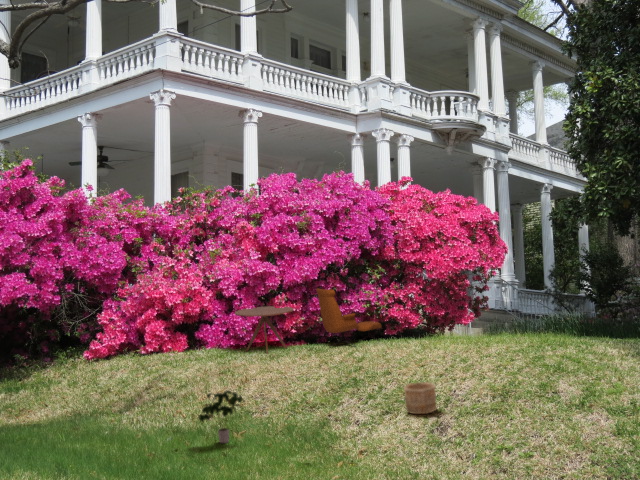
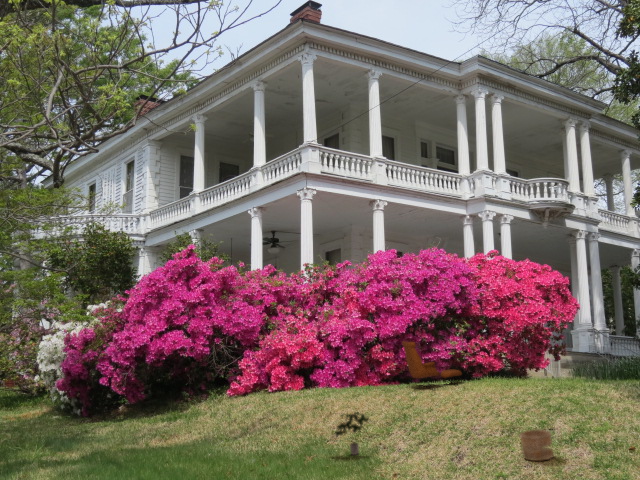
round table: present [235,306,293,353] -> none [338,356,385,394]
wooden bucket: present [404,382,437,414] -> present [520,430,553,461]
potted plant: present [198,391,245,443] -> present [335,412,369,455]

